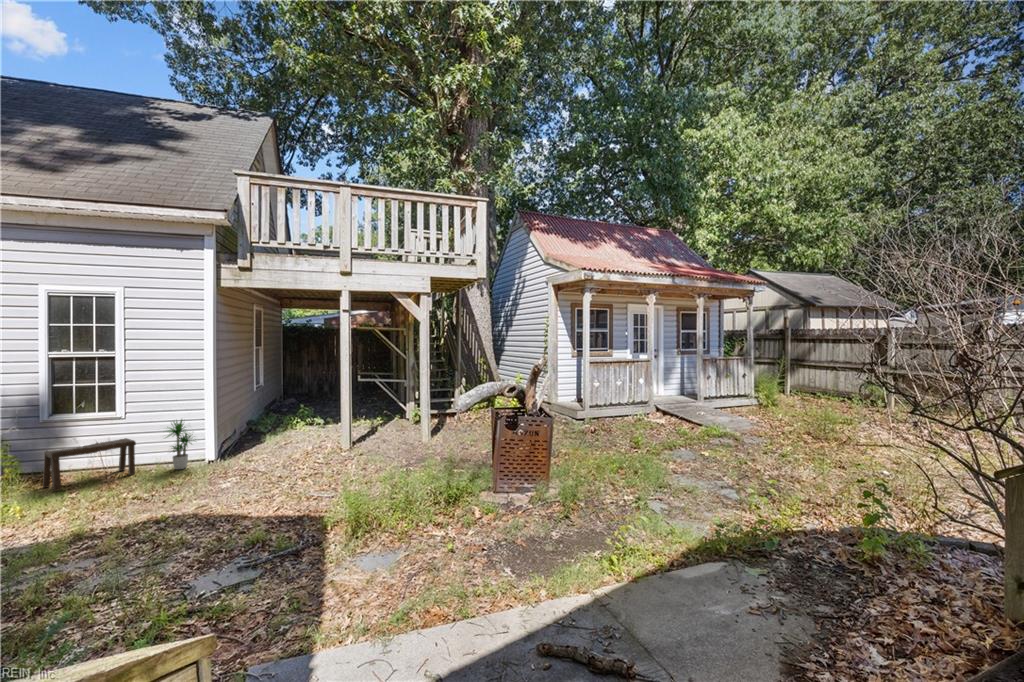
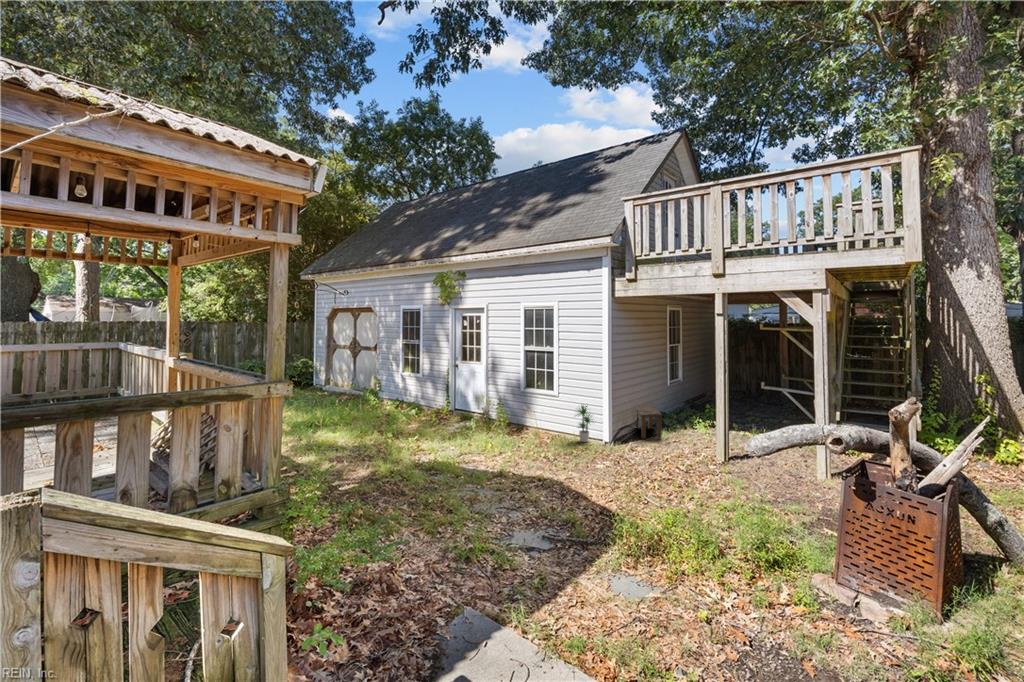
bench: present [43,438,136,491] -> present [635,406,662,439]

